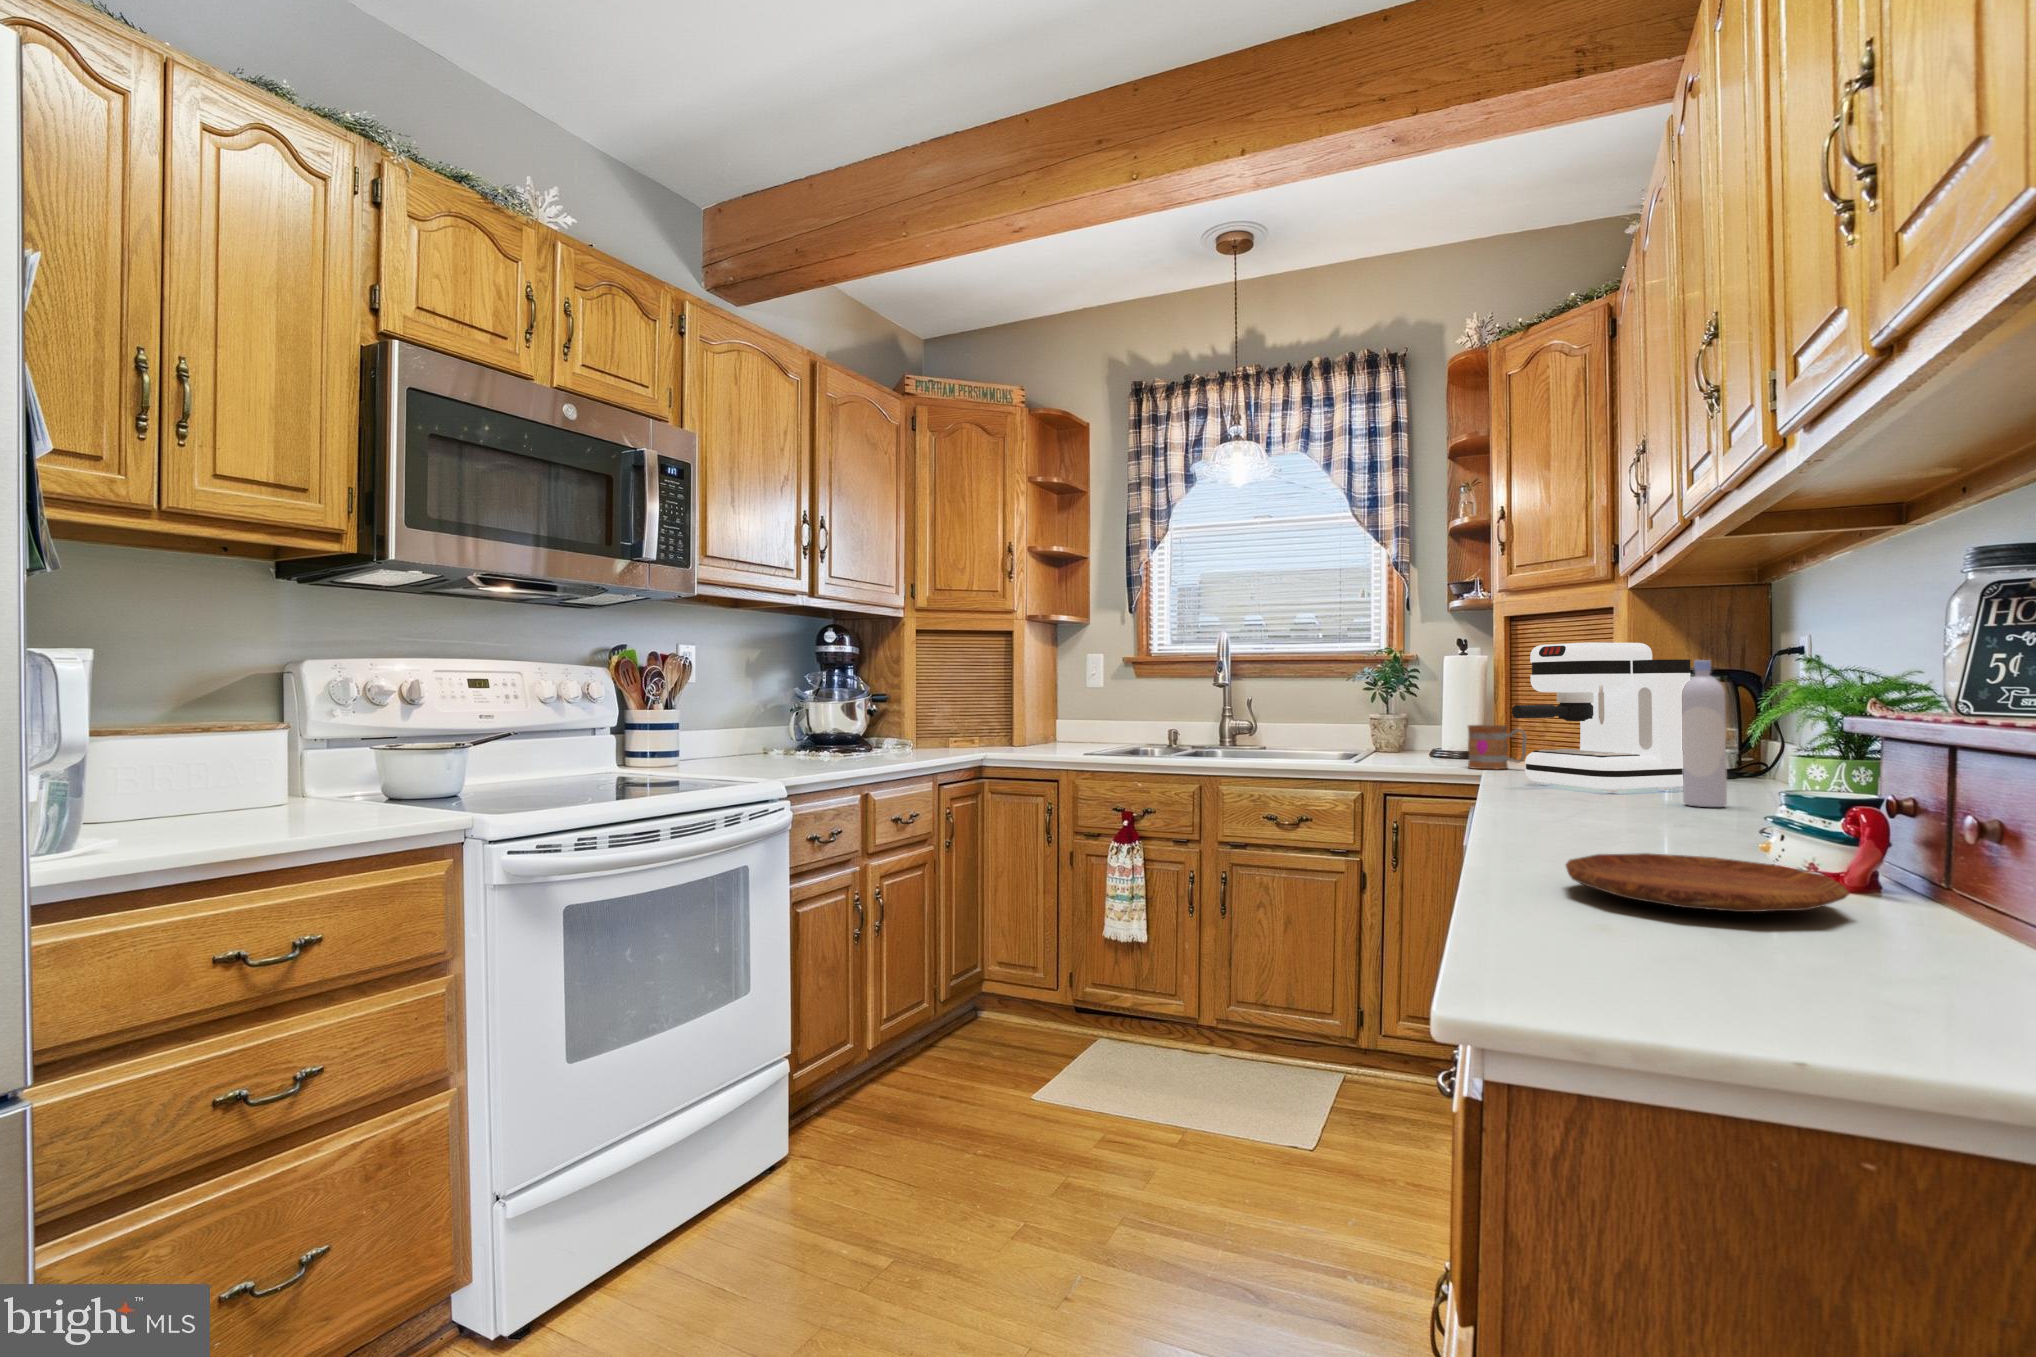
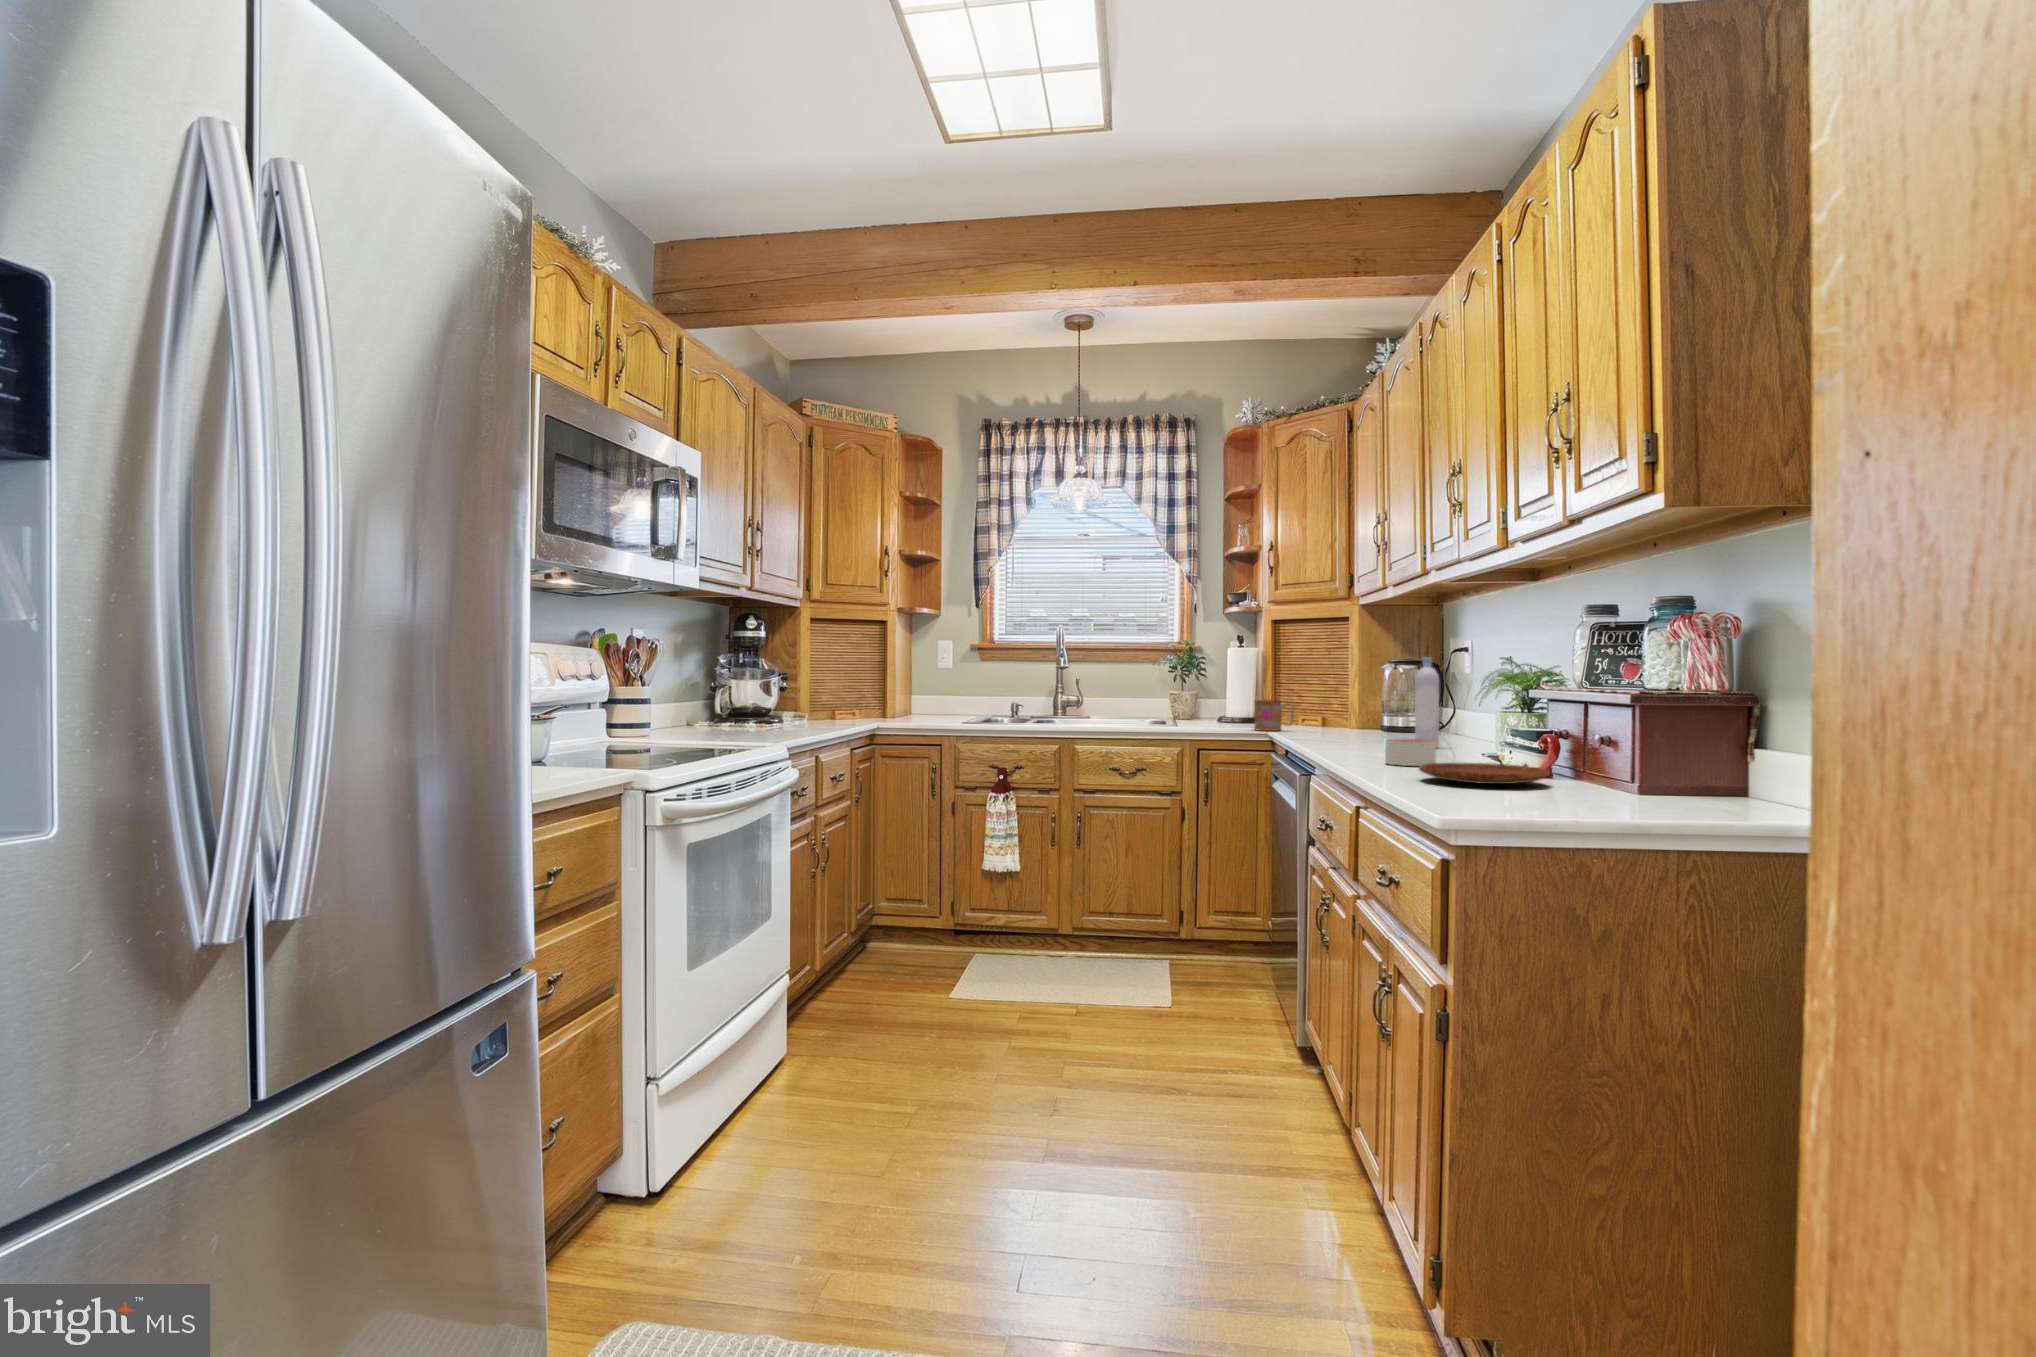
coffee maker: present [1512,643,1690,793] -> none [1307,644,1410,742]
candle: none [1566,798,1662,850] -> present [1385,739,1436,766]

